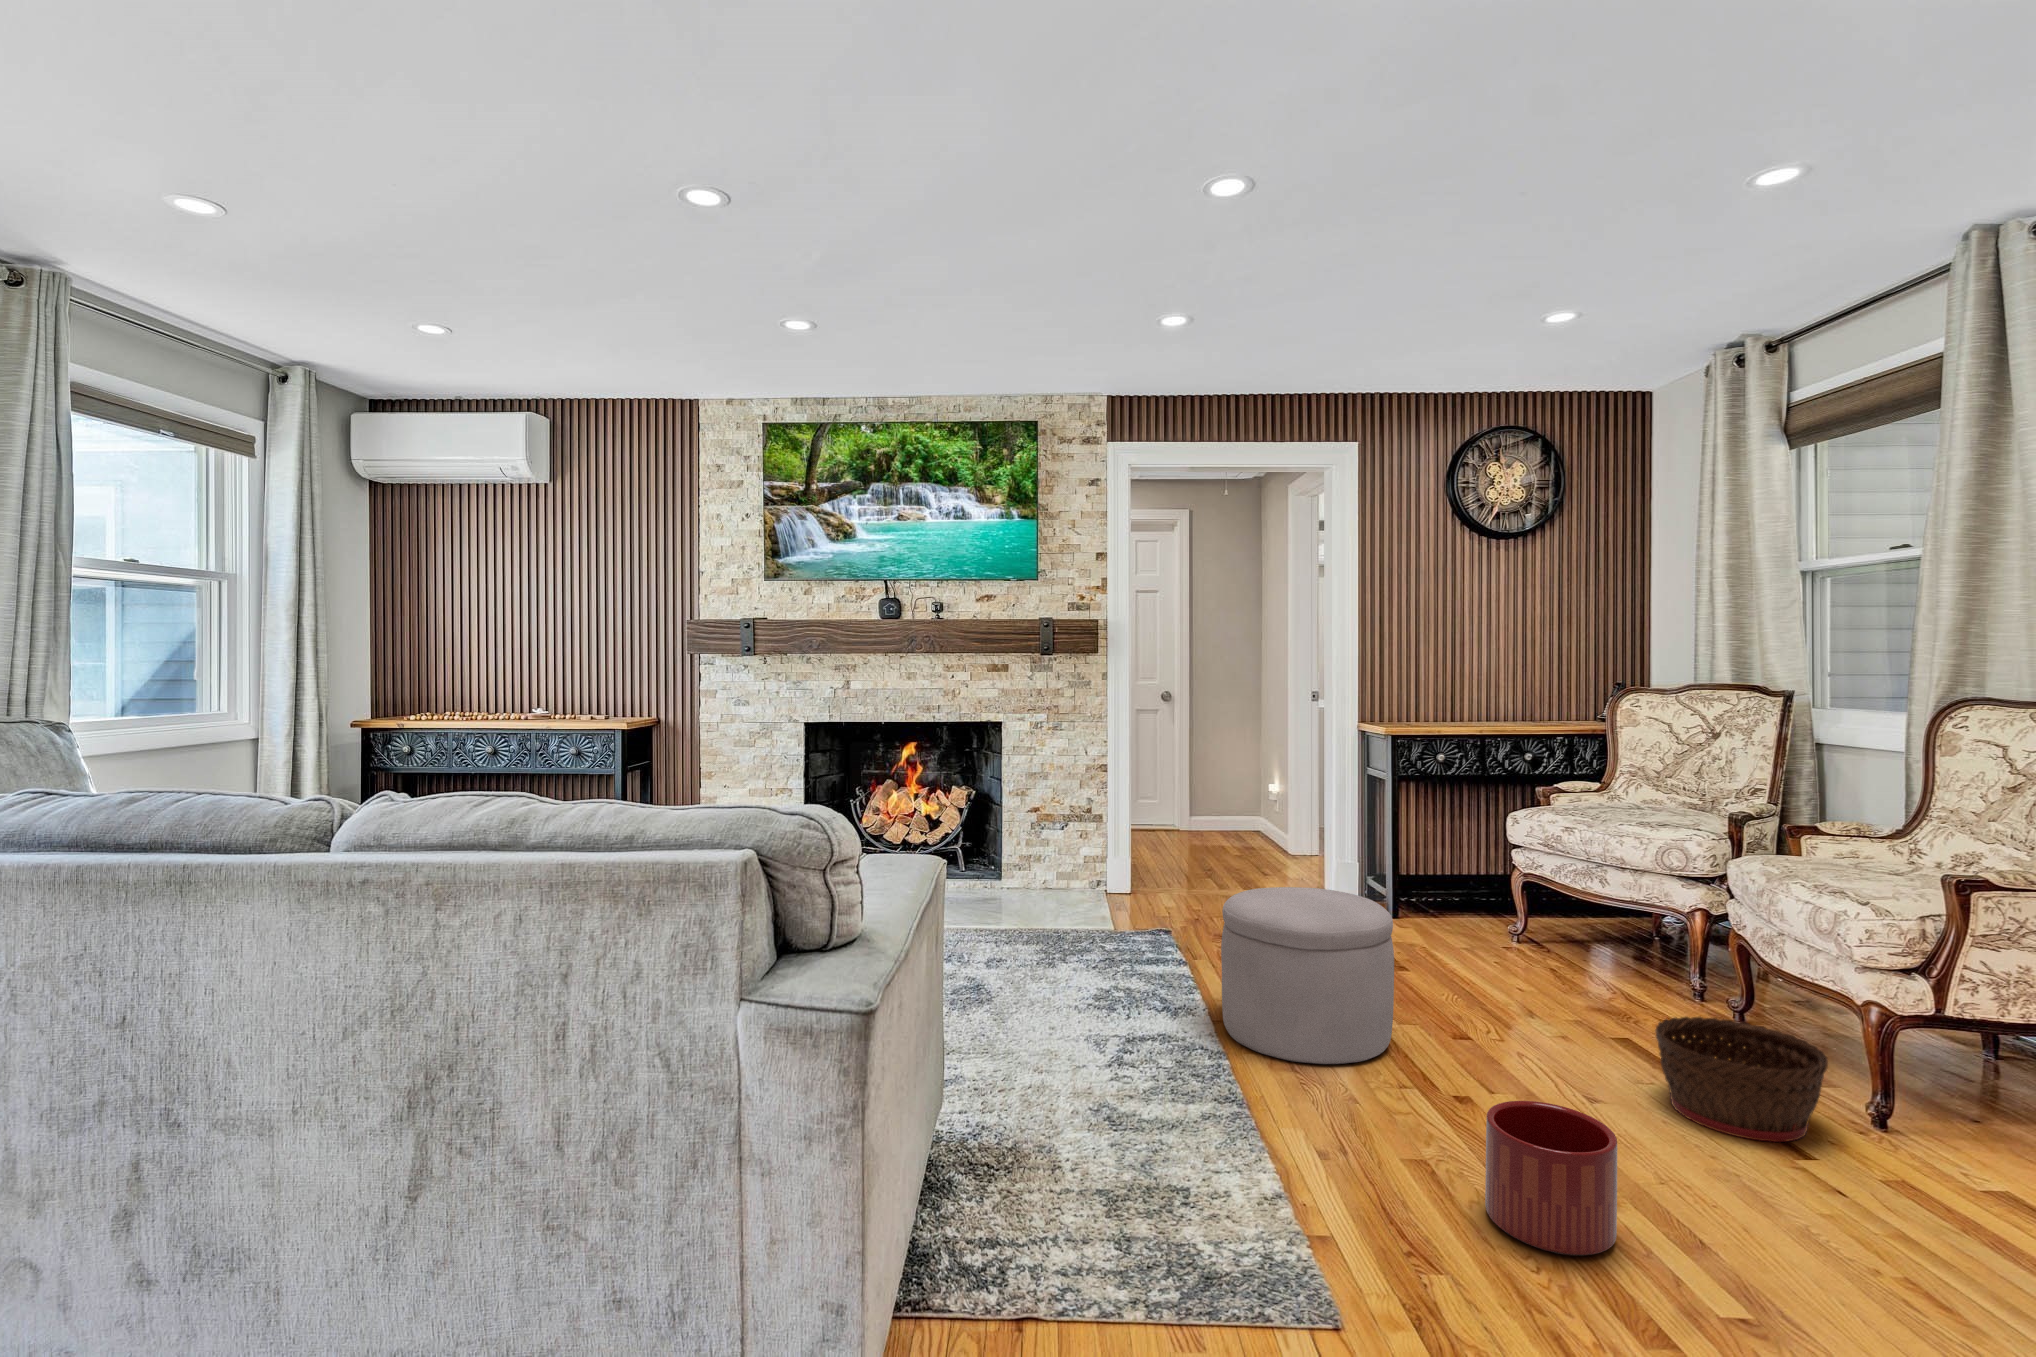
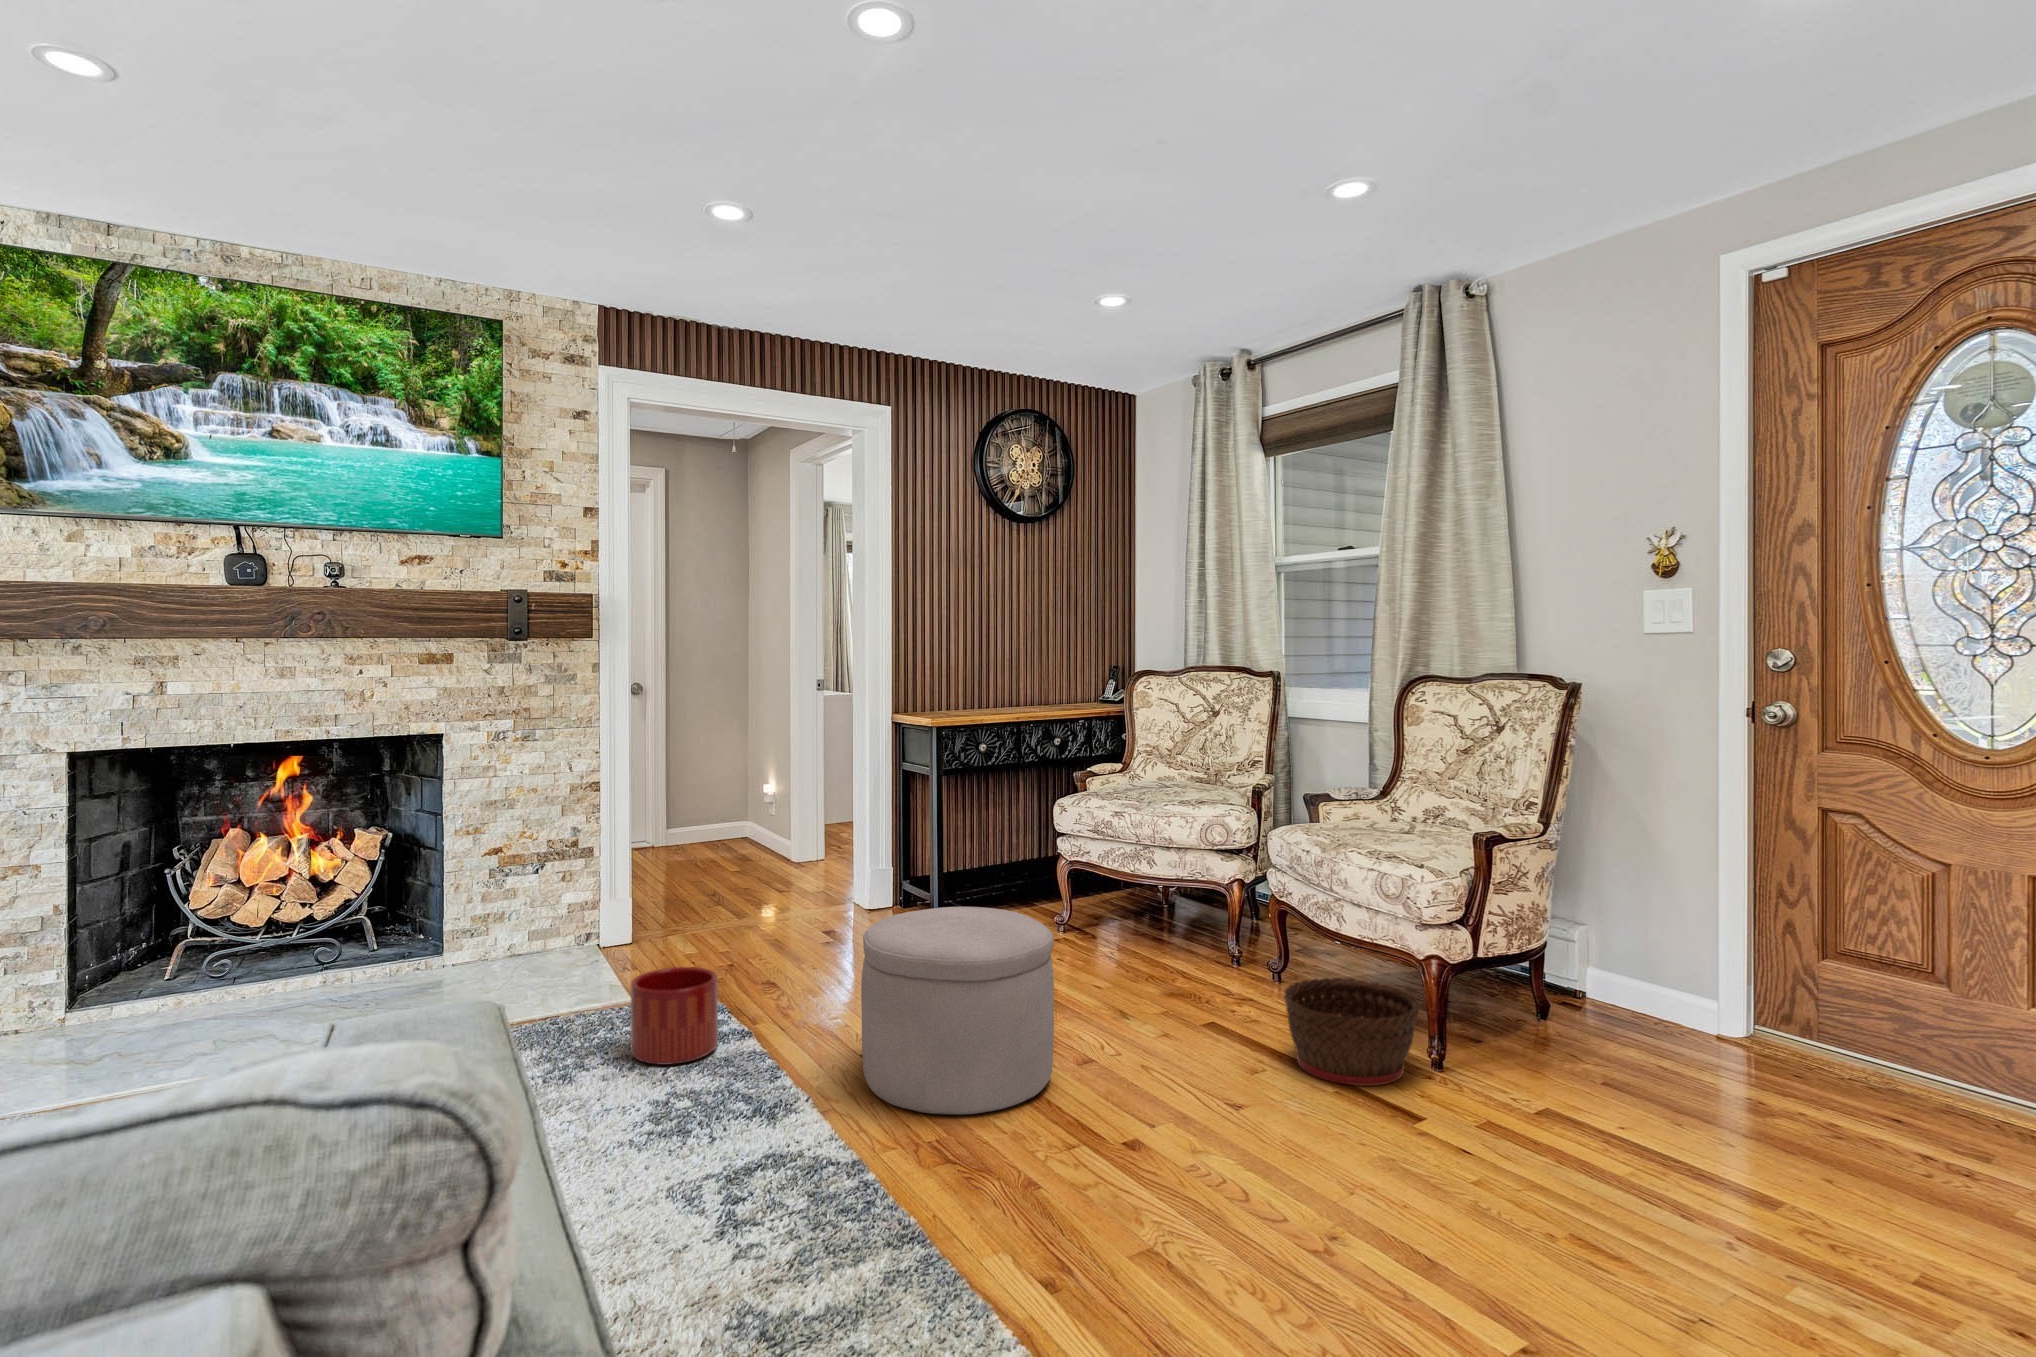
planter: present [1485,1101,1617,1256] -> present [631,967,718,1065]

